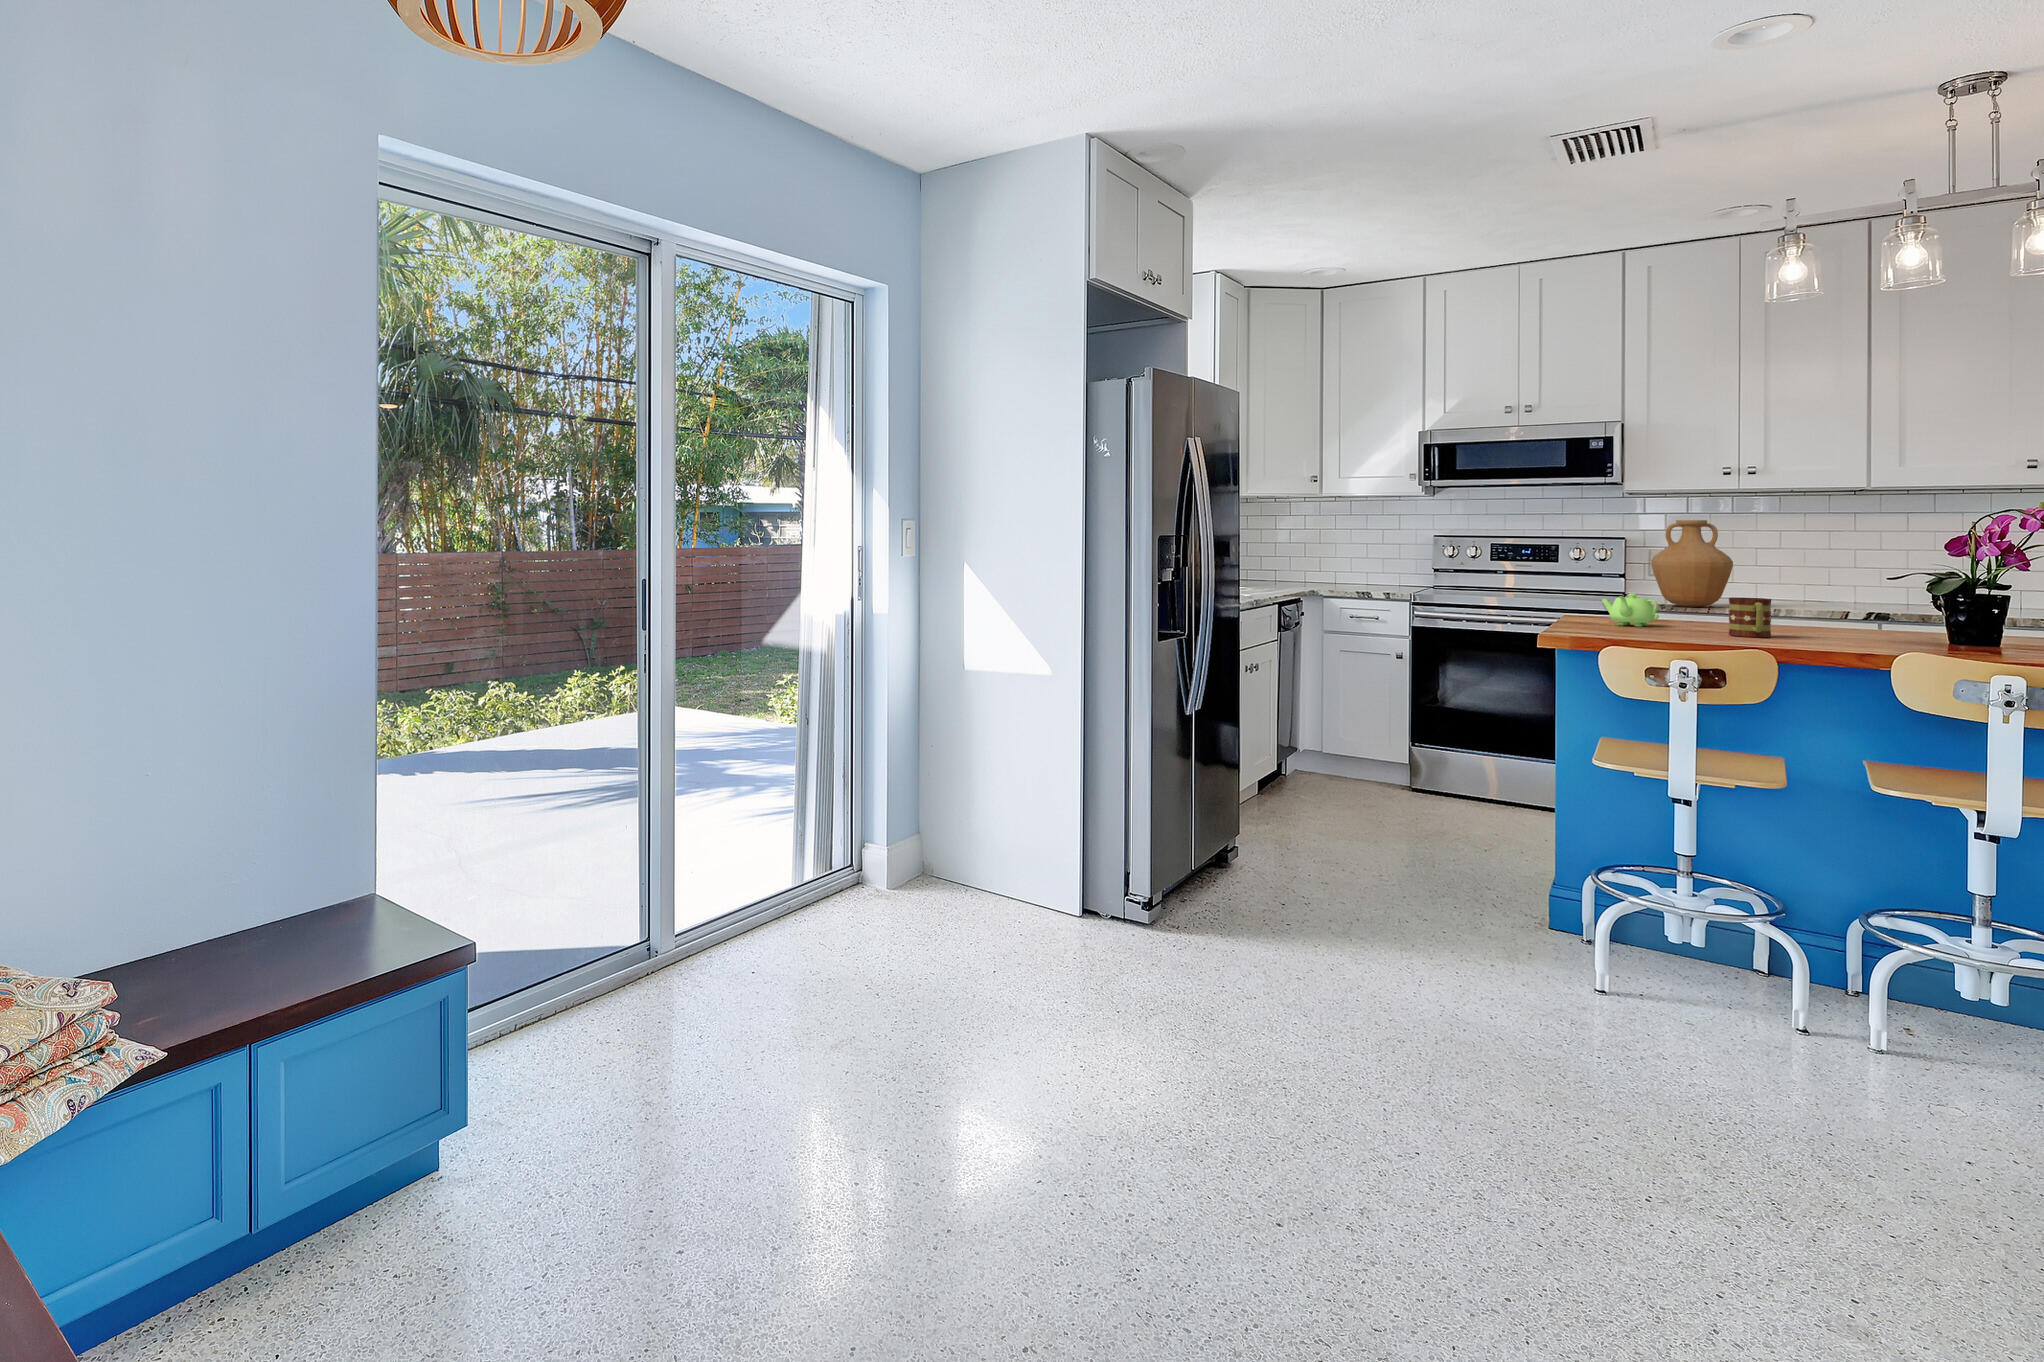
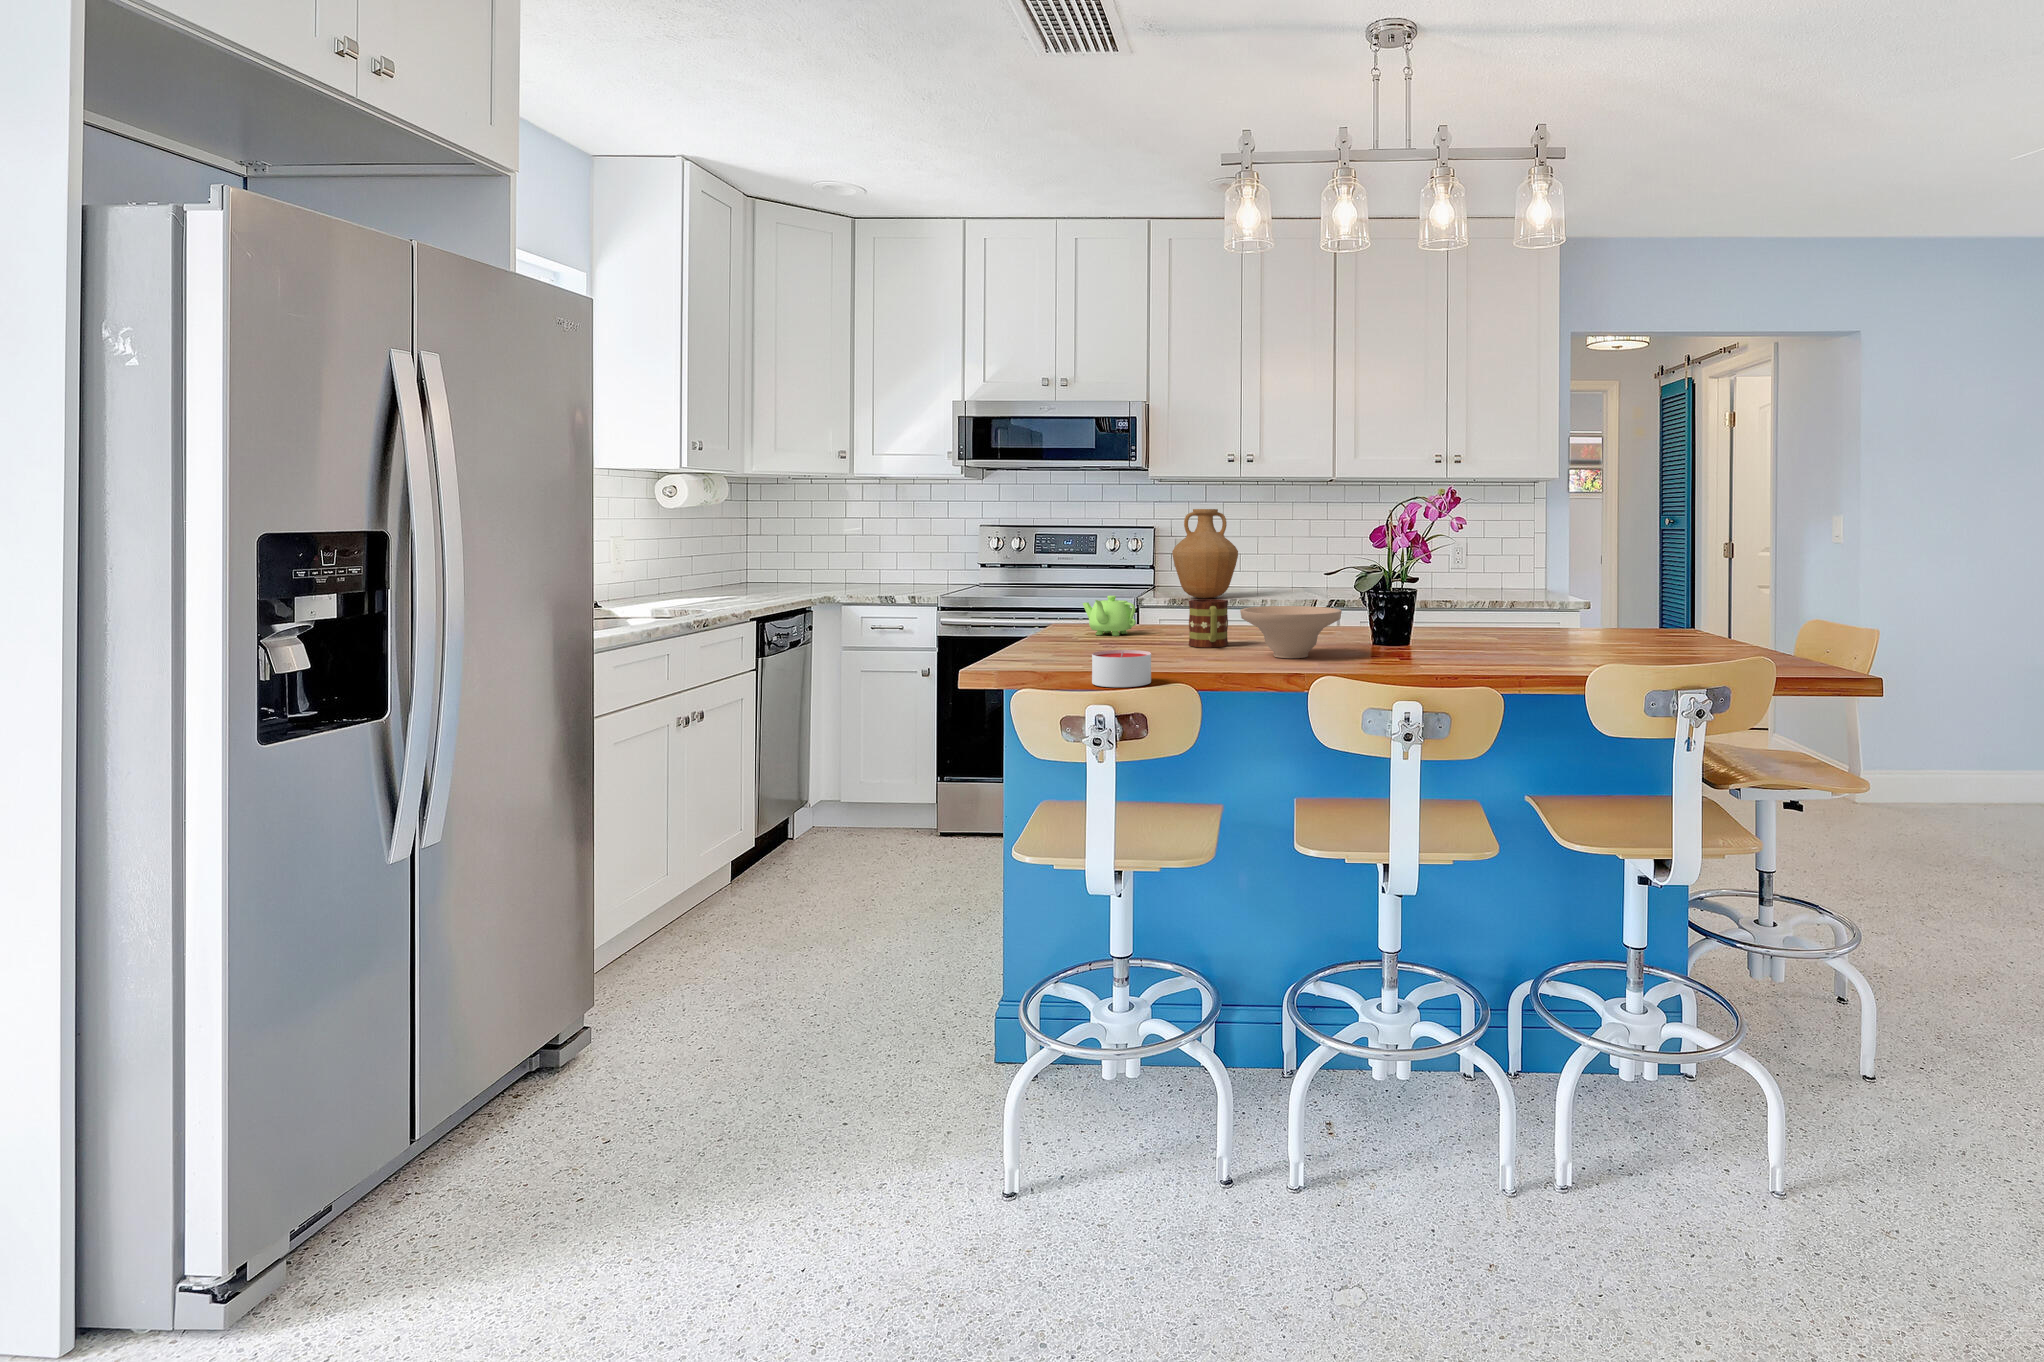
bowl: none [1795,604,1913,647] -> present [1240,606,1342,658]
candle: none [1671,626,1726,652] -> present [1092,650,1151,687]

